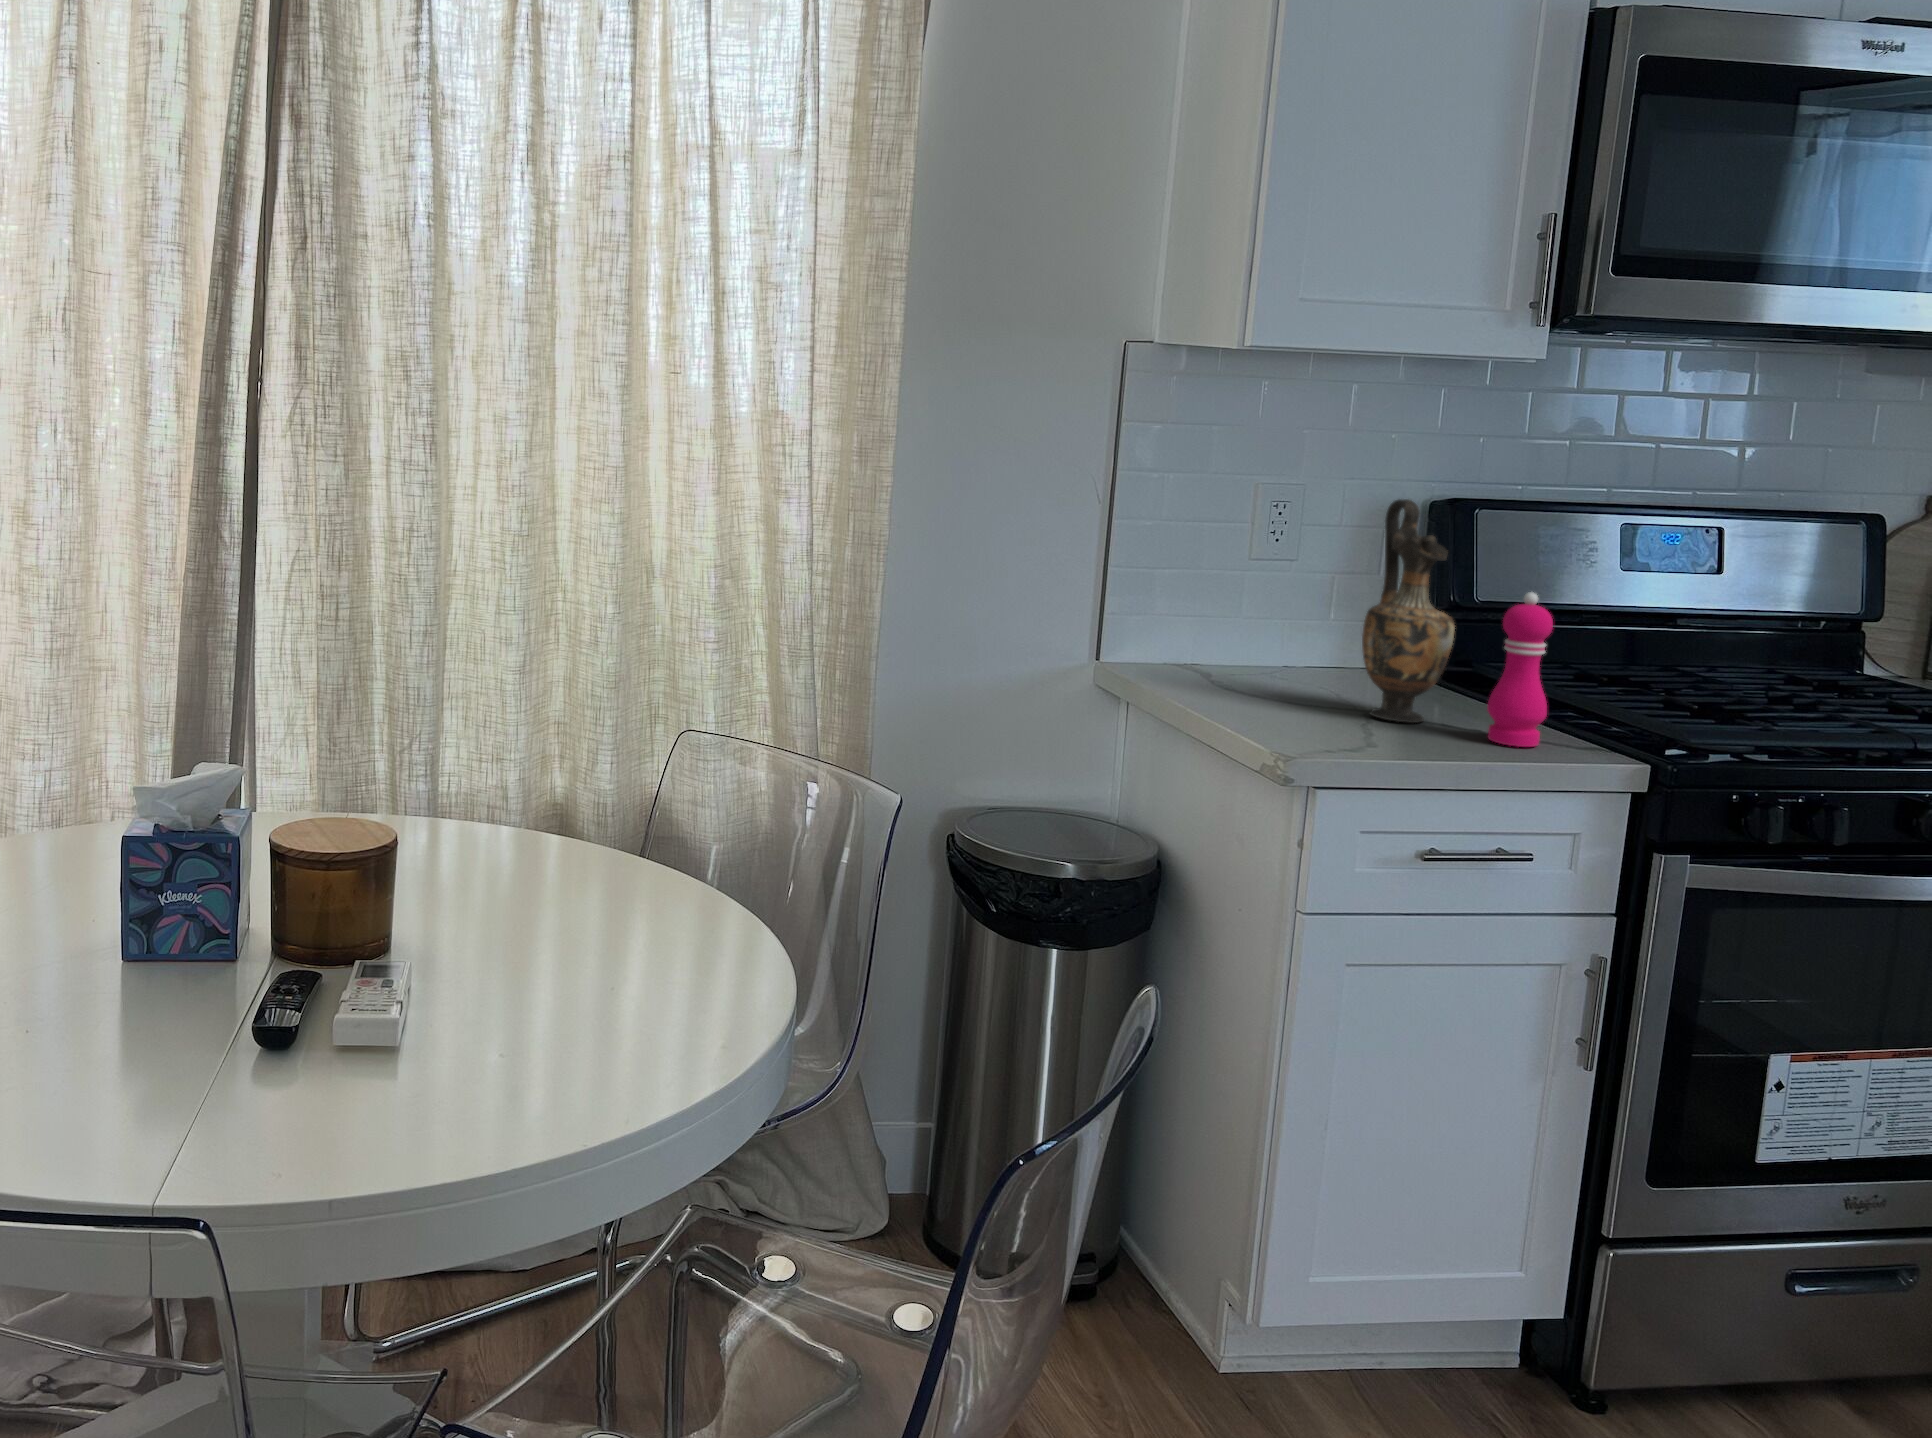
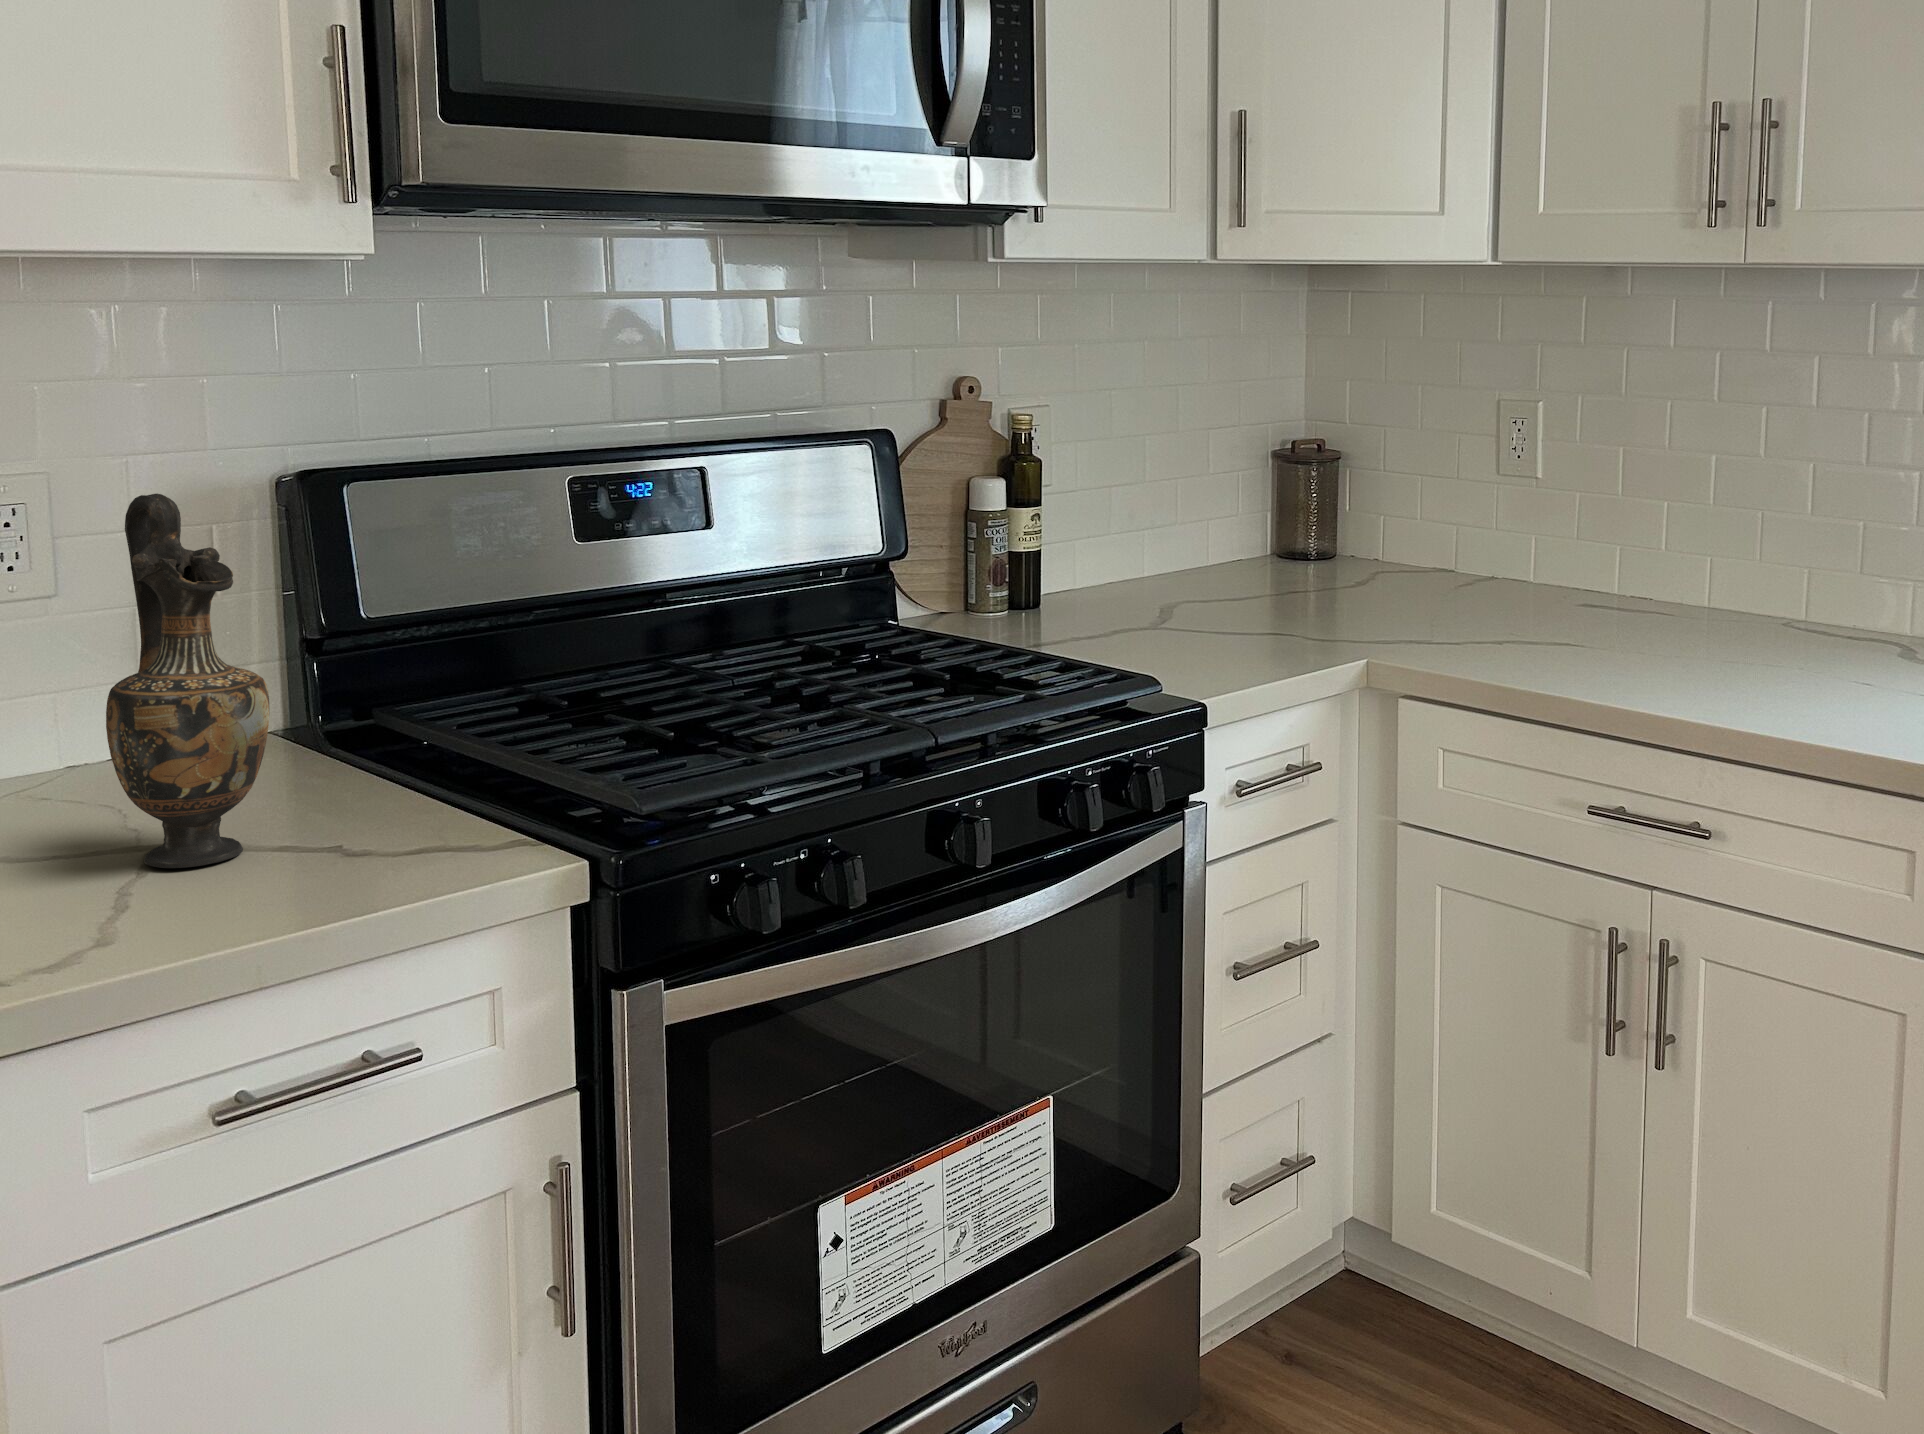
pepper mill: present [1487,592,1553,747] -> none [325,625,422,877]

